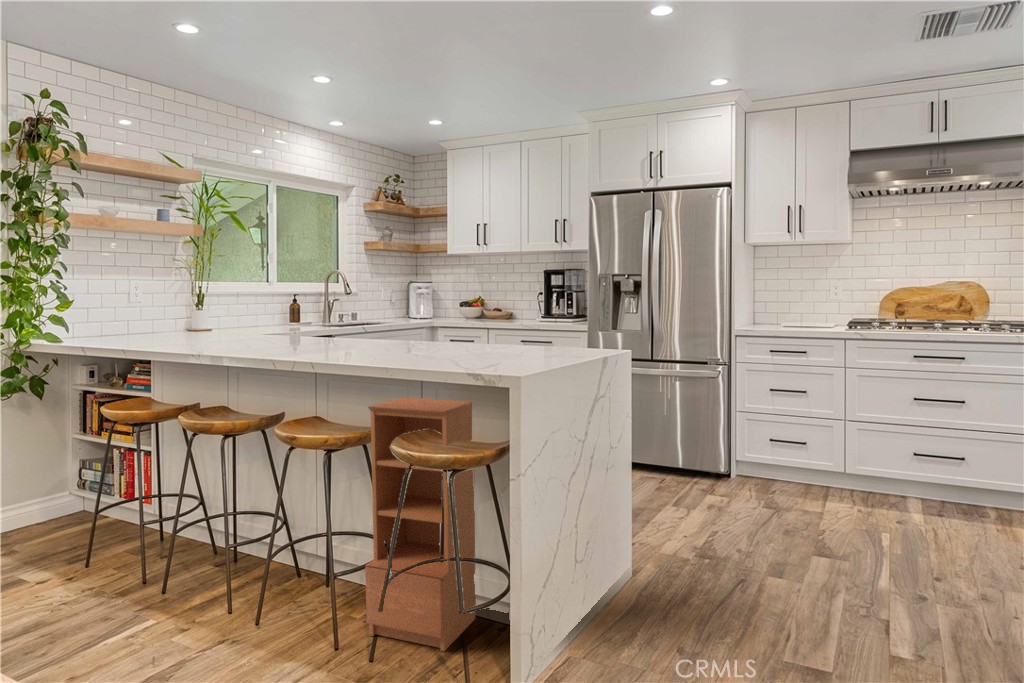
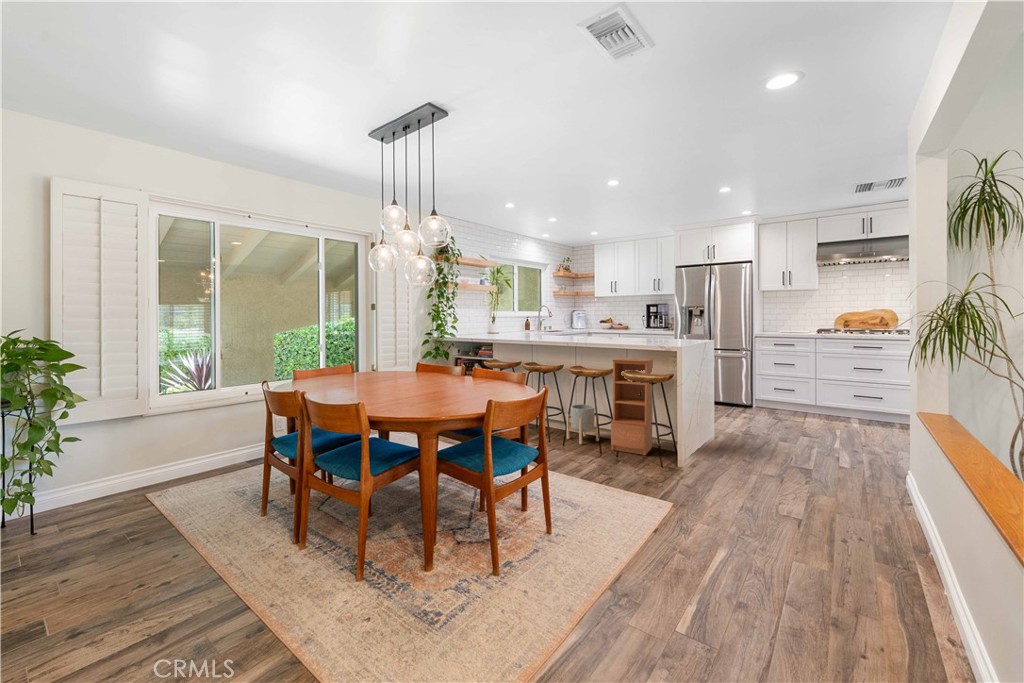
planter: none [280,510,358,618] -> present [567,404,599,444]

